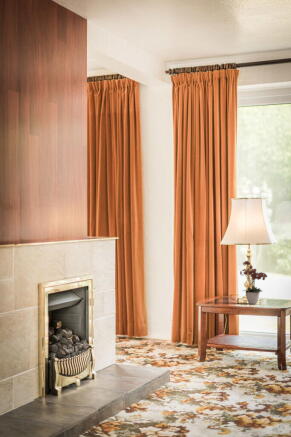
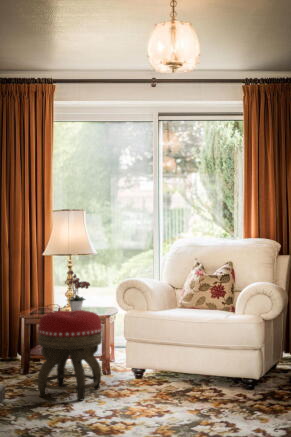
footstool: none [201,301,267,392] -> present [38,310,102,400]

